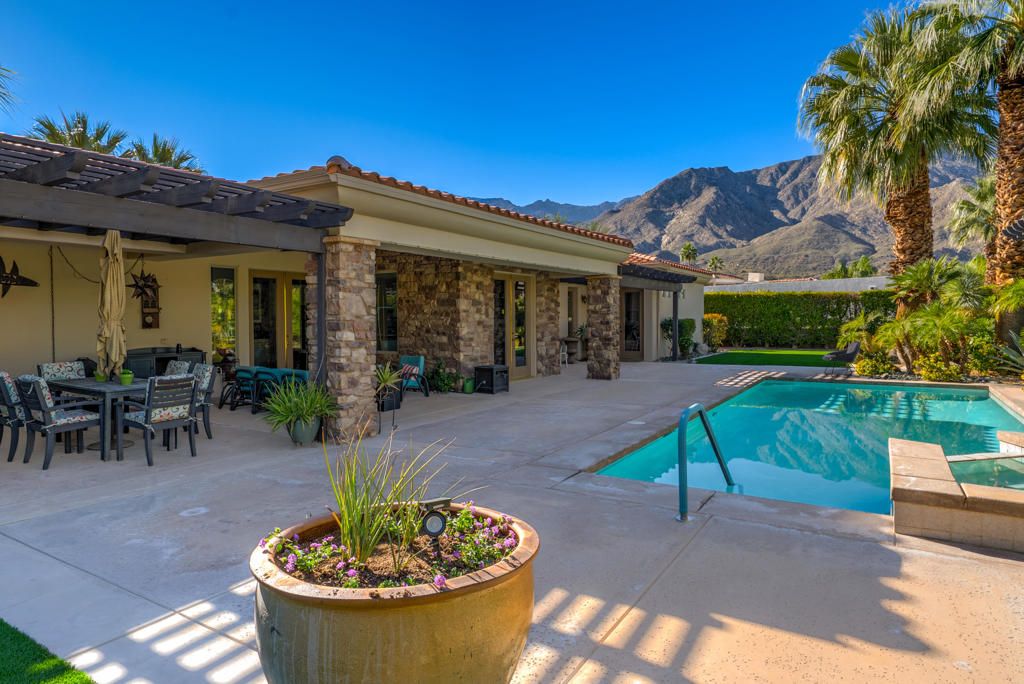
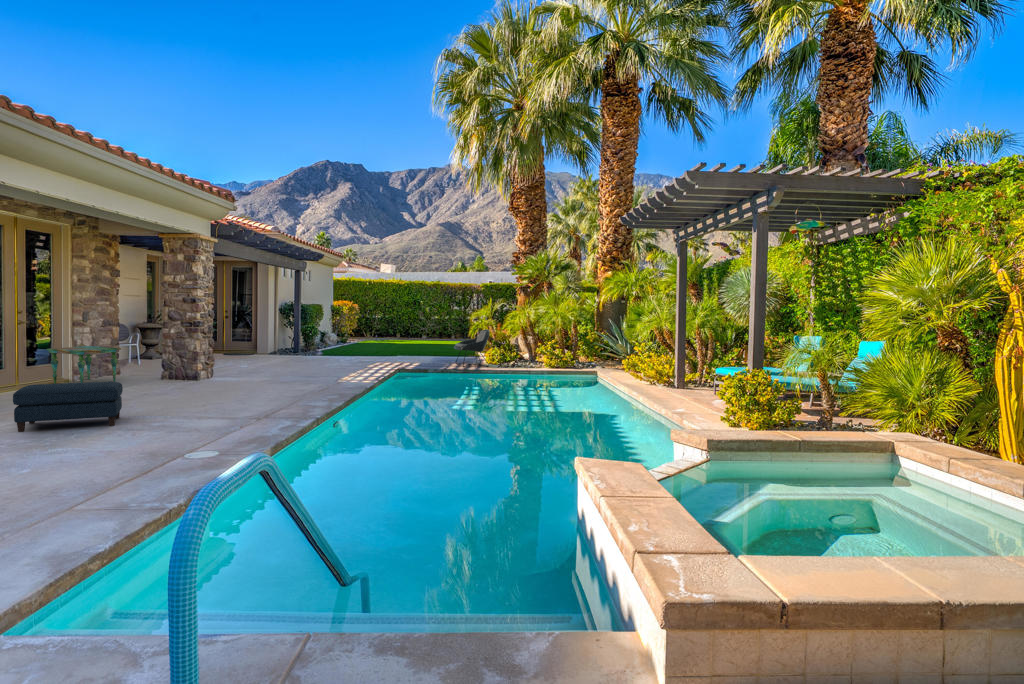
side table: none [524,355,564,381] -> present [46,346,121,384]
ottoman: none [534,378,583,405] -> present [13,382,123,432]

